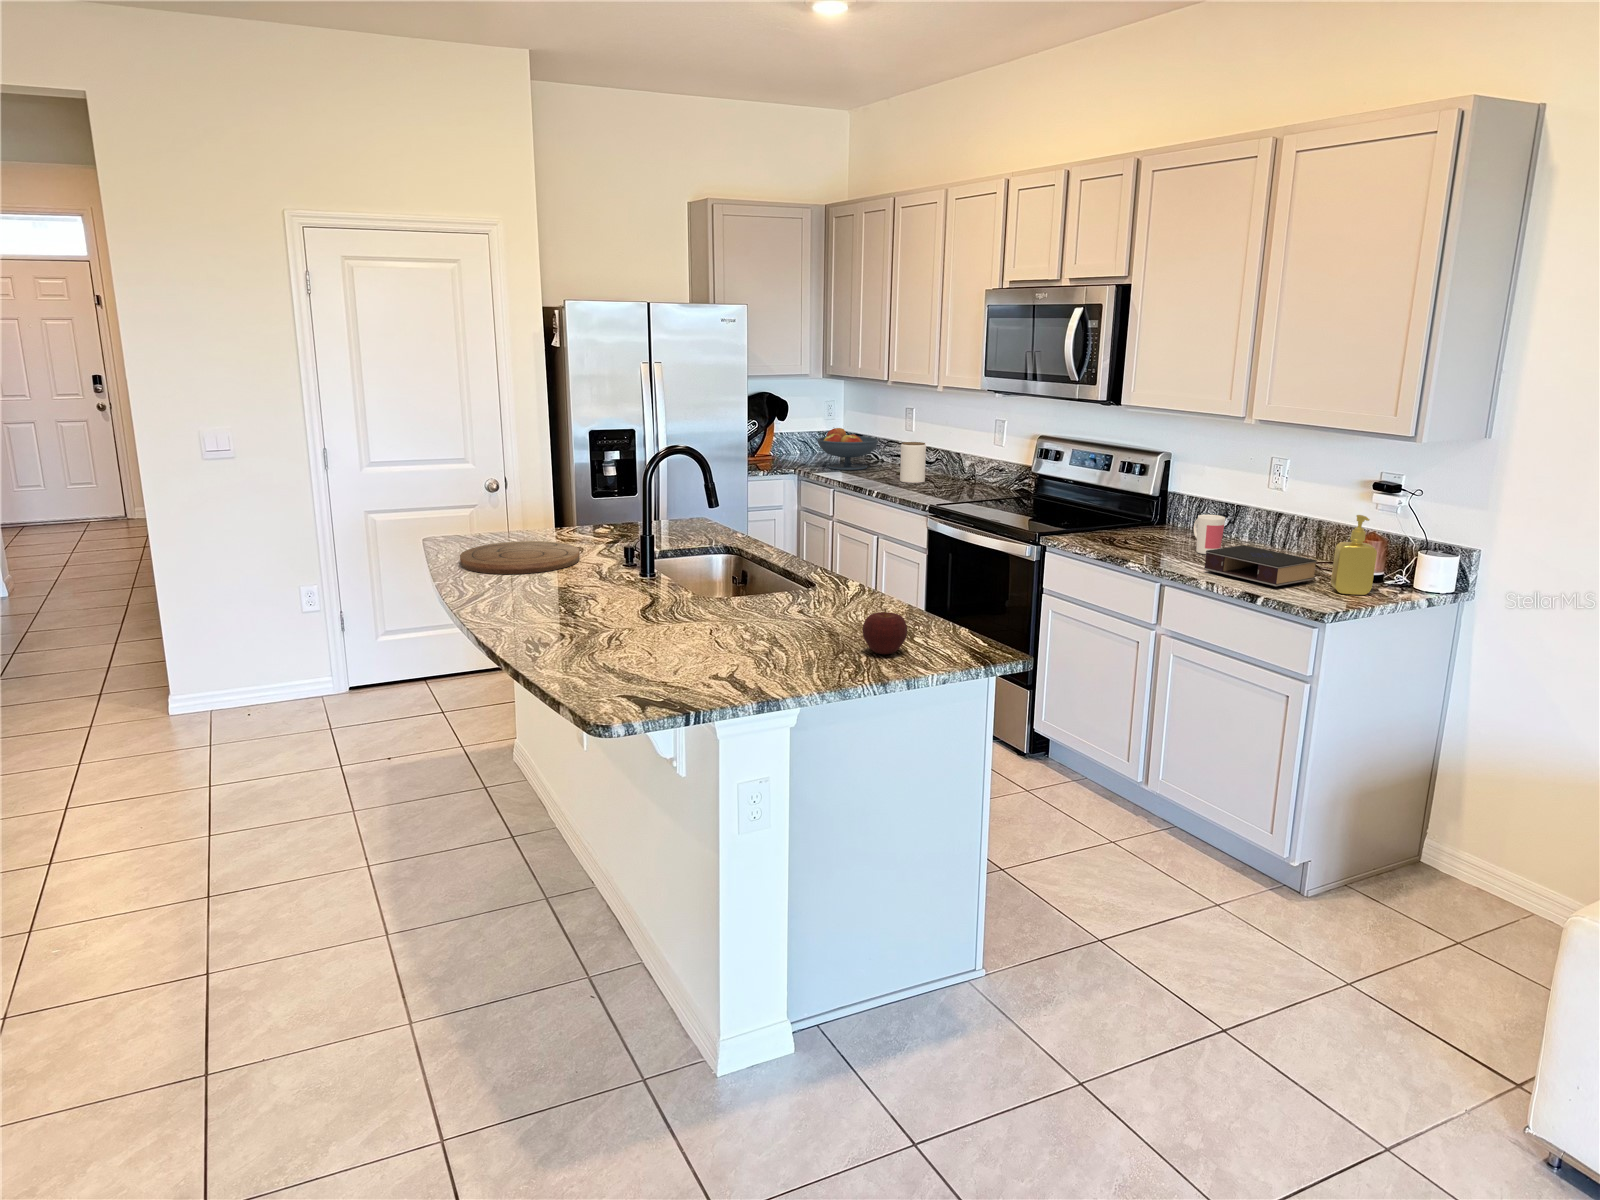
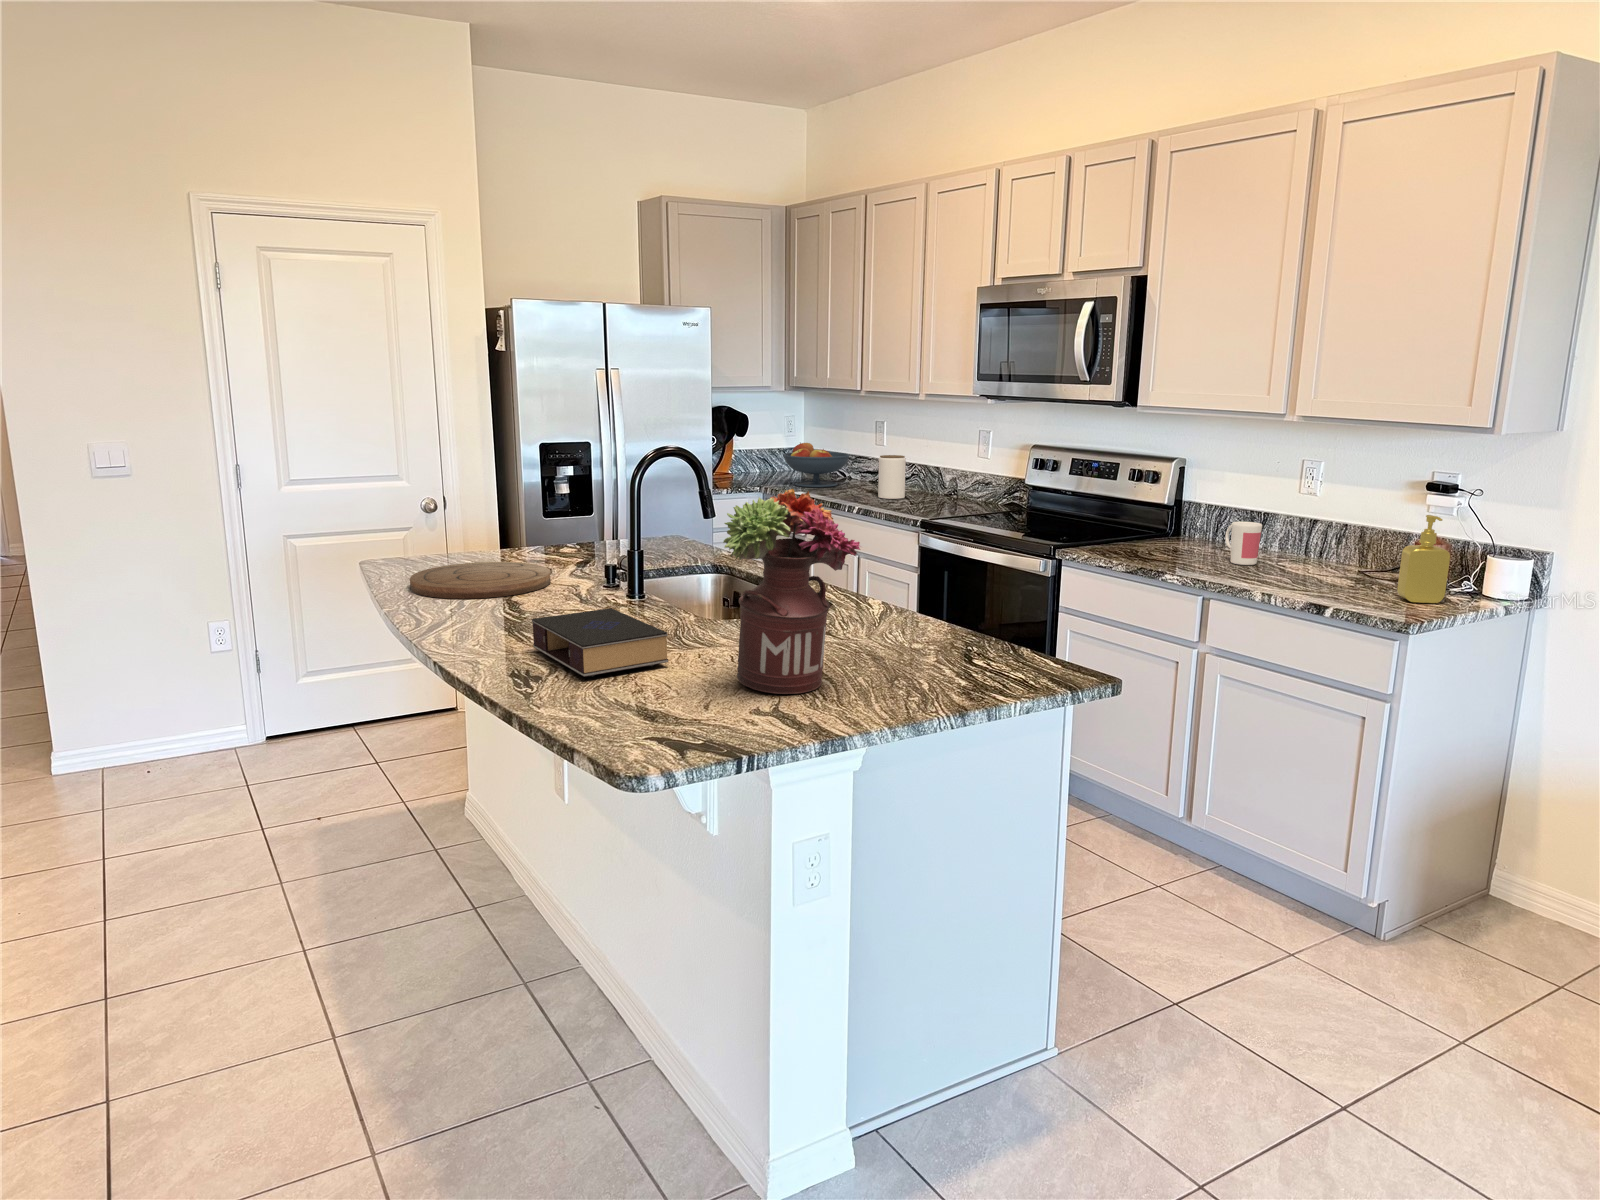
flower arrangement: none [692,493,807,663] -> present [723,489,860,694]
book: present [1204,545,1317,587] -> present [532,608,668,677]
apple: present [862,609,907,654] -> none [922,625,975,680]

